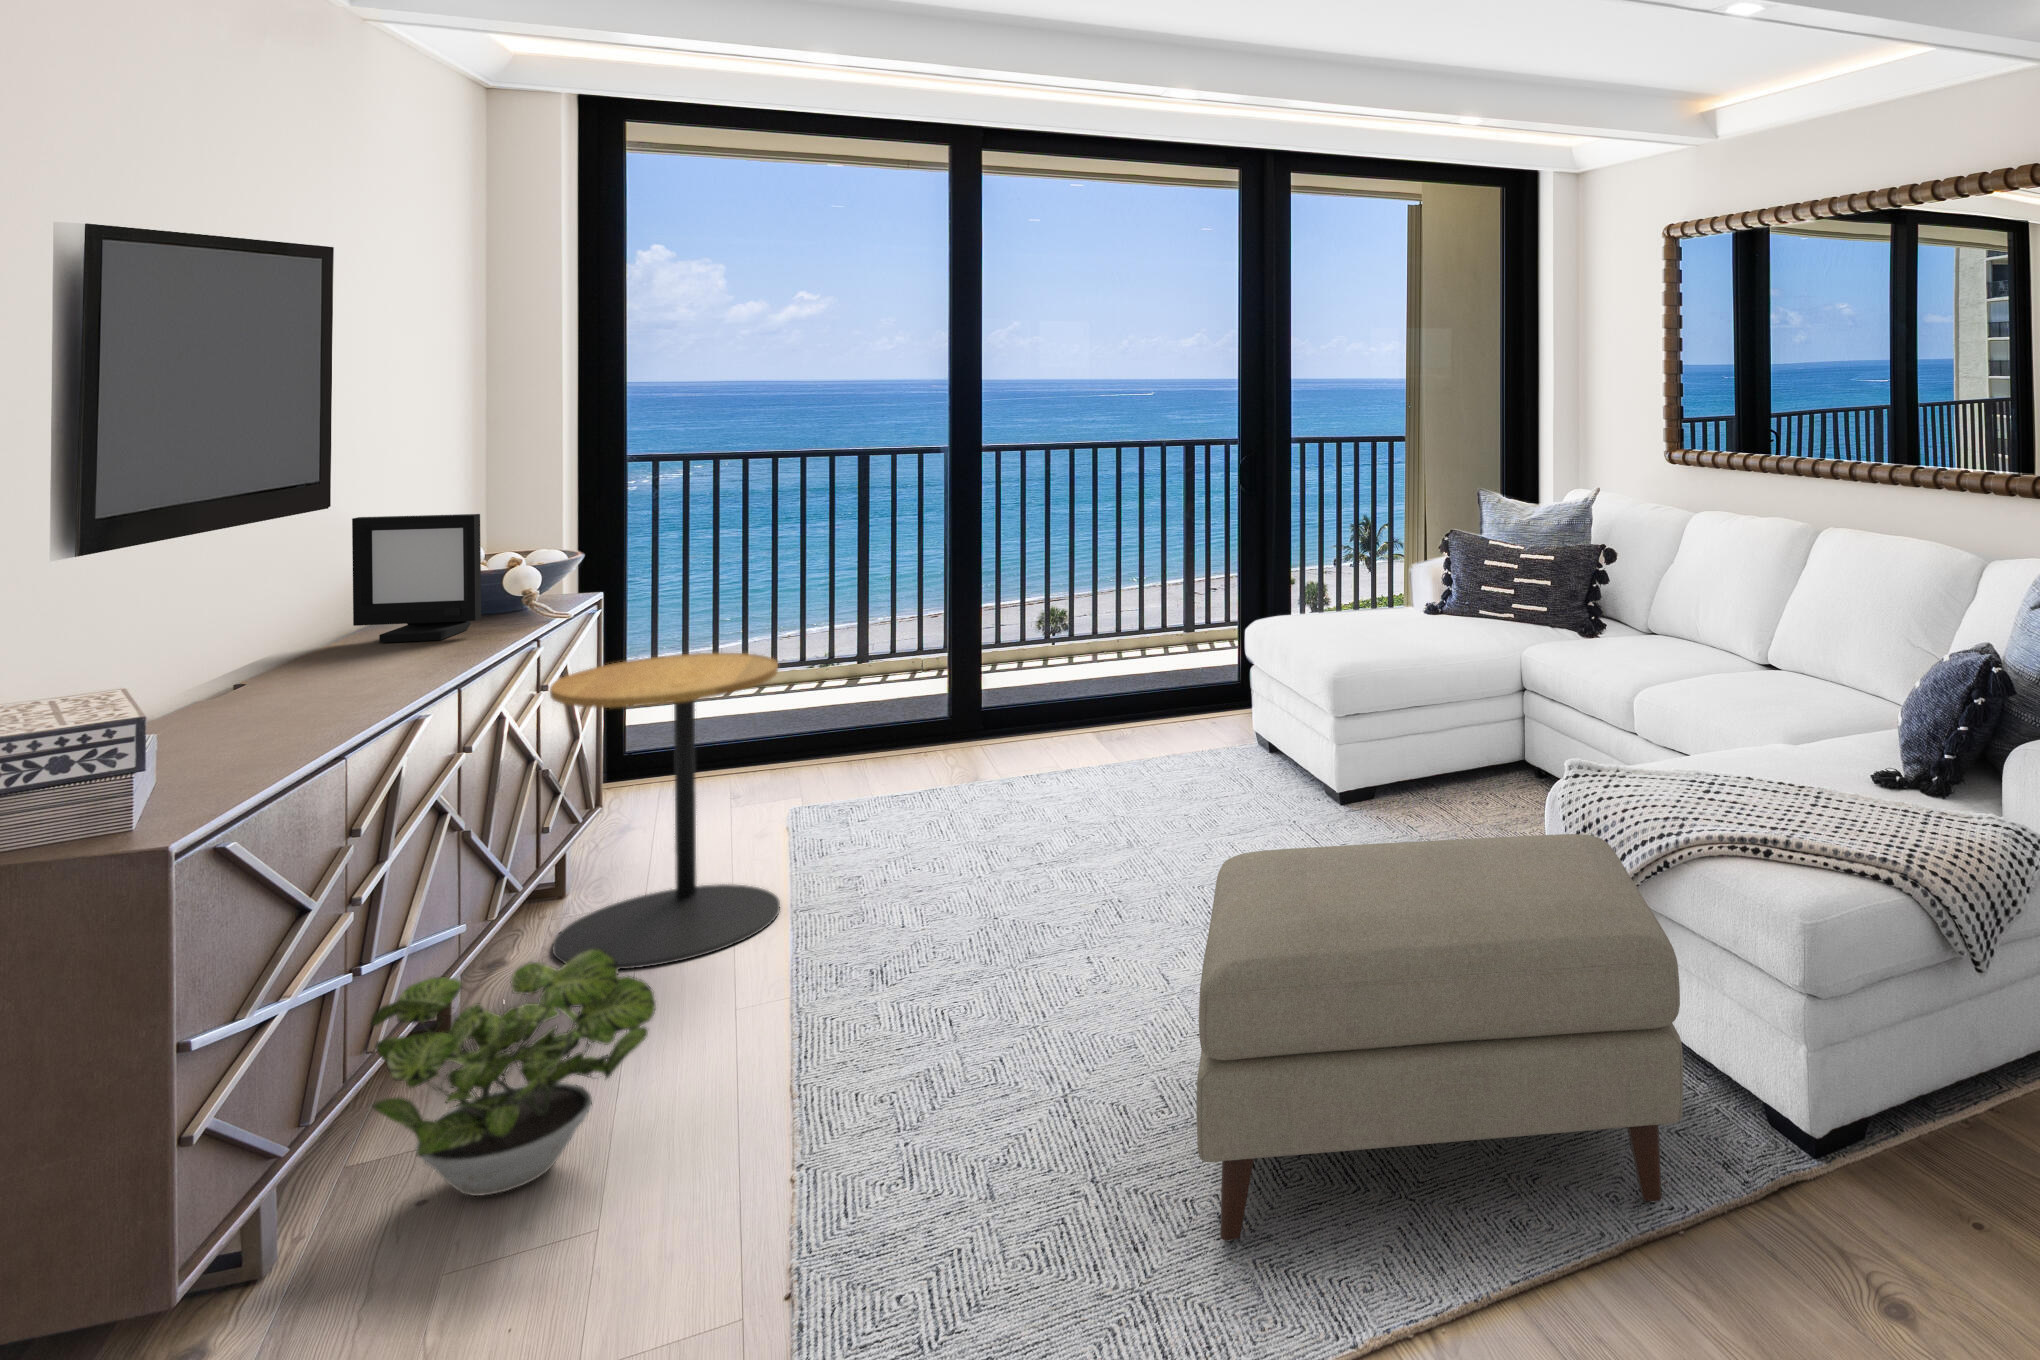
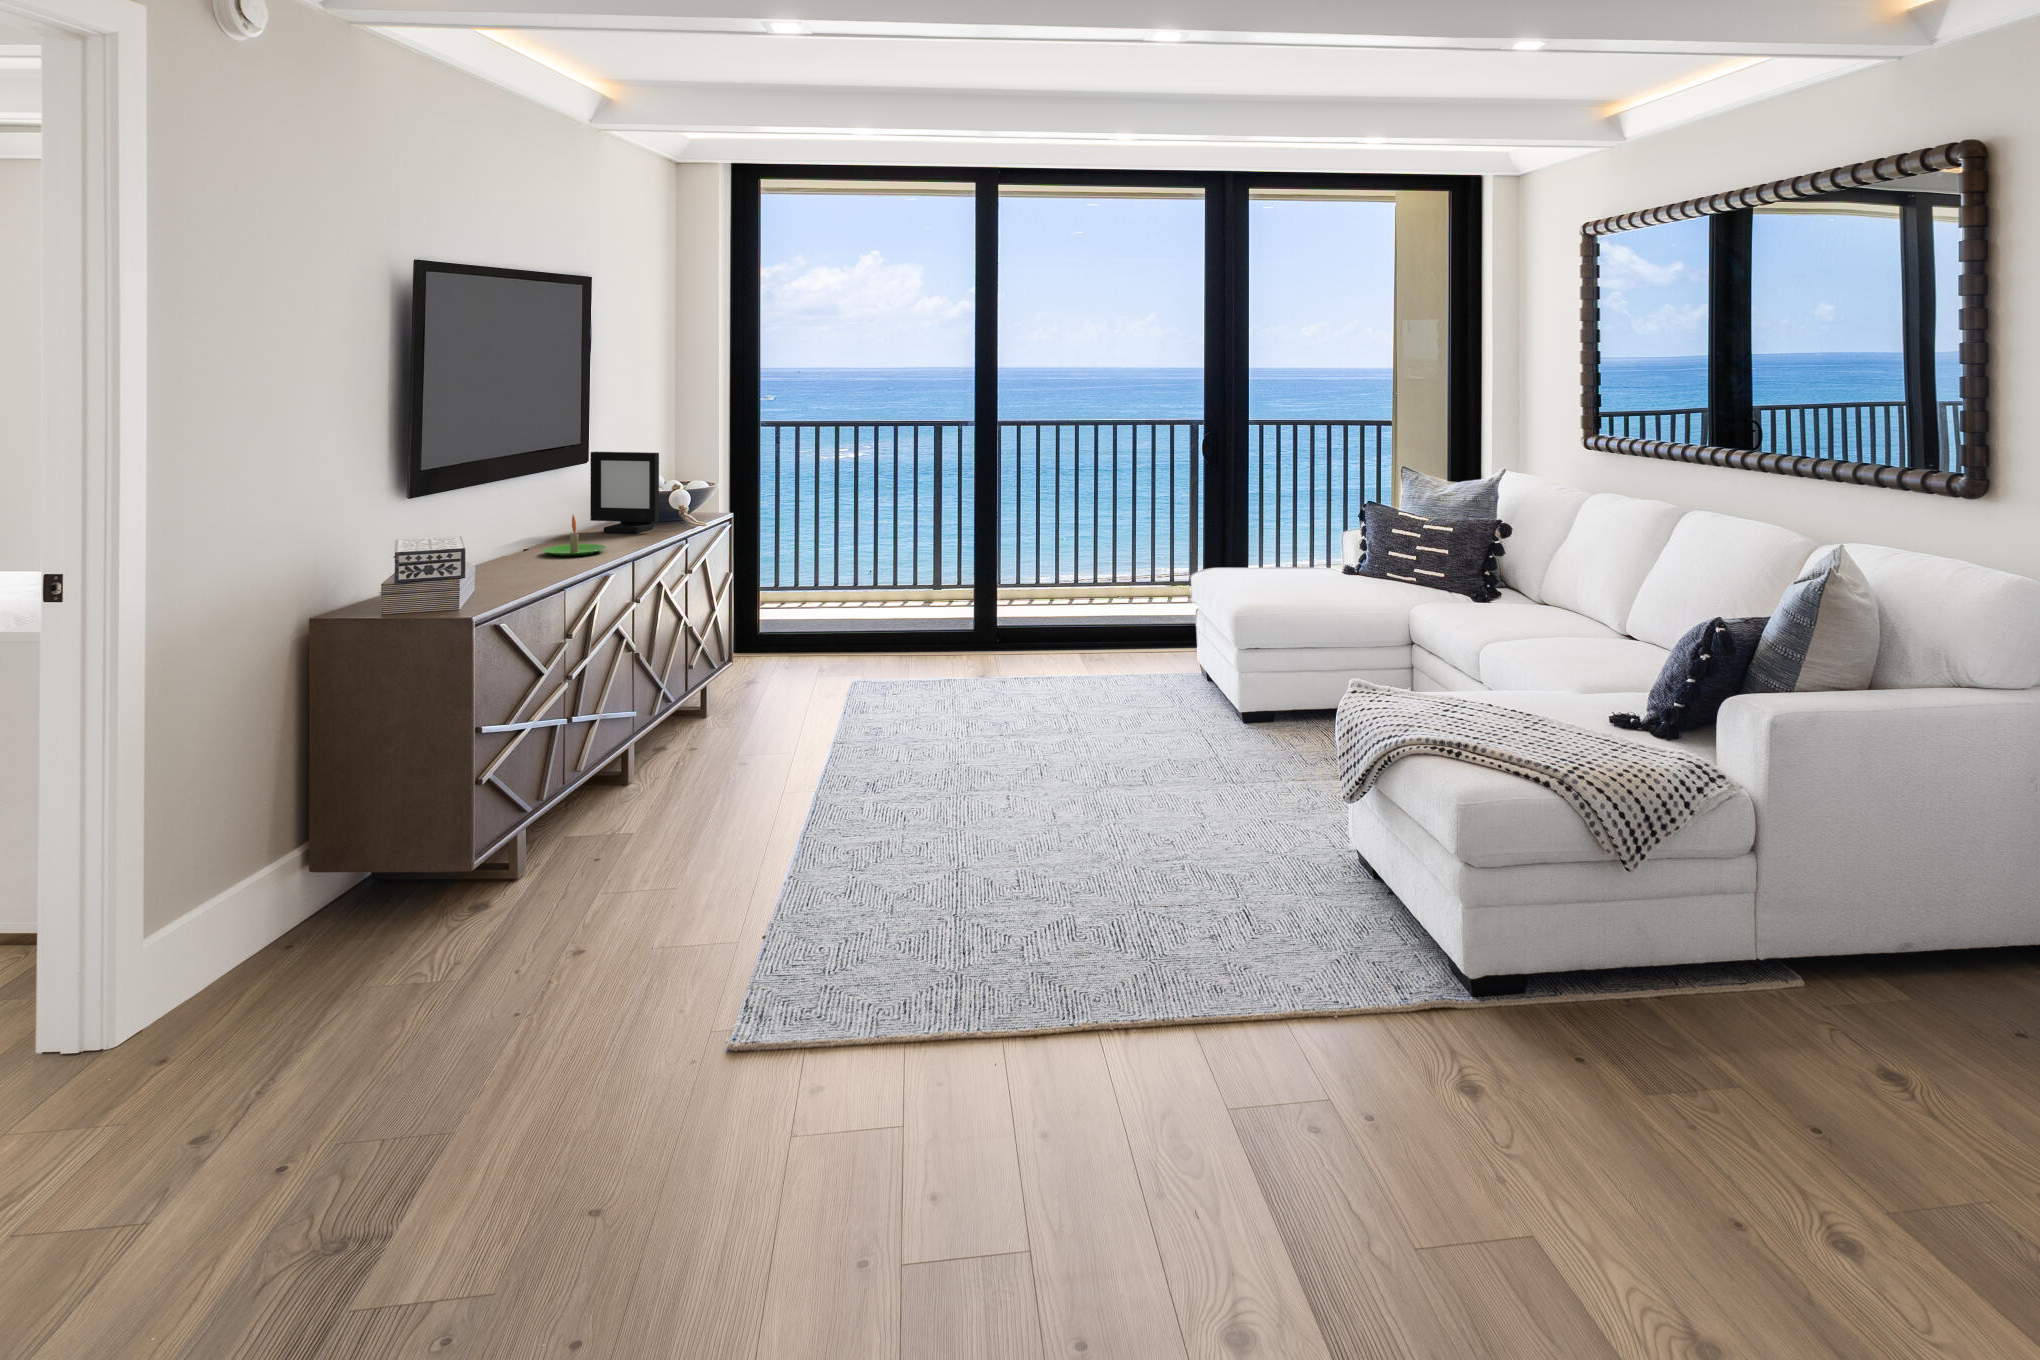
candle: none [278,623,402,692] -> present [542,515,606,556]
side table: present [550,653,780,969] -> none [694,557,833,760]
ottoman: present [1197,834,1683,1241] -> none [1007,714,1361,993]
potted plant: present [371,949,656,1196] -> none [569,722,718,862]

